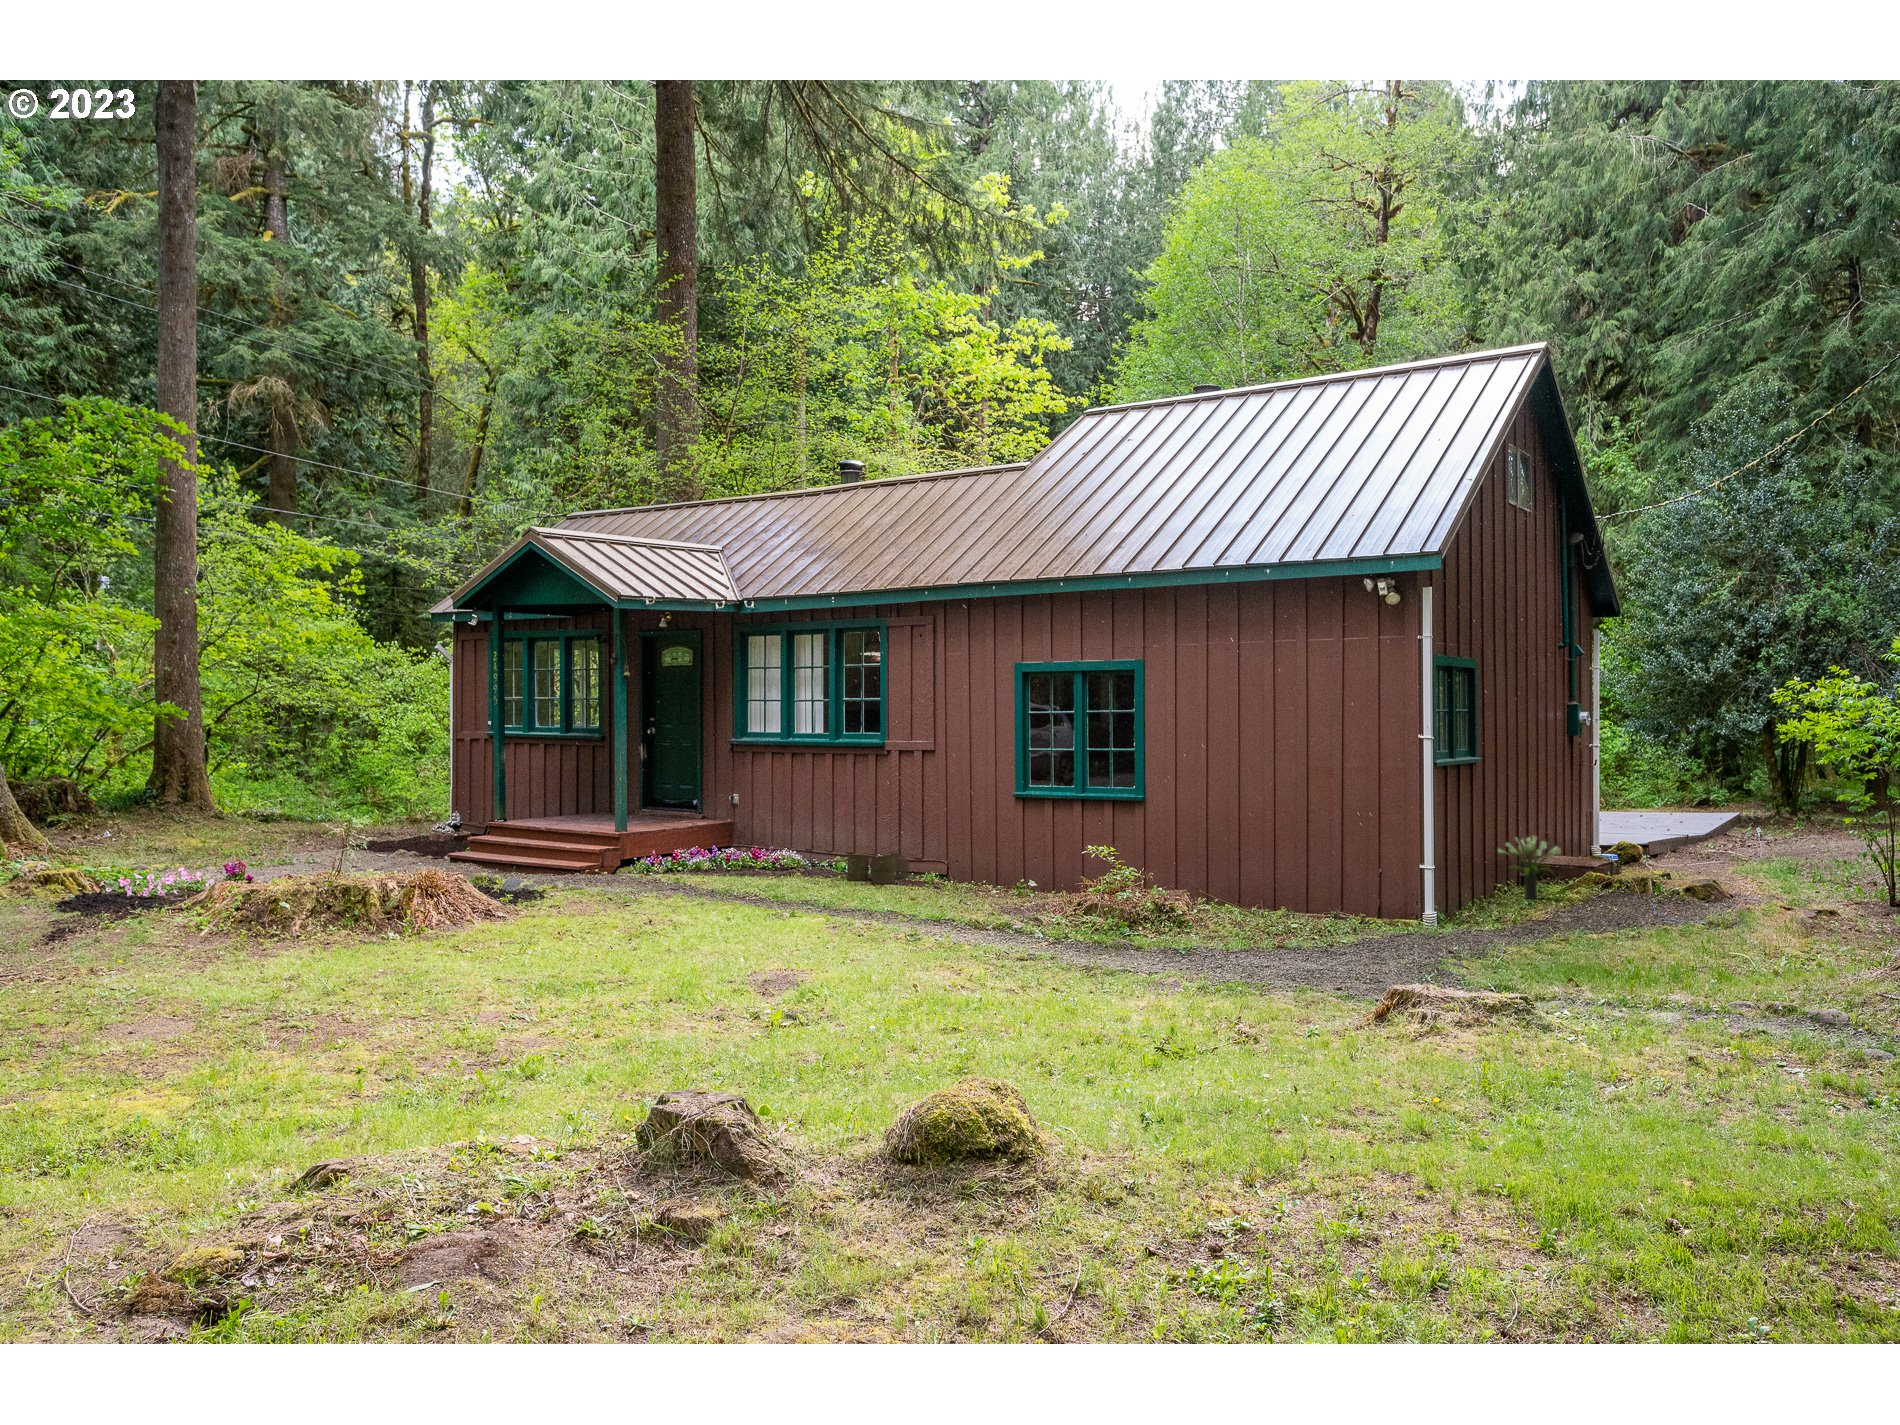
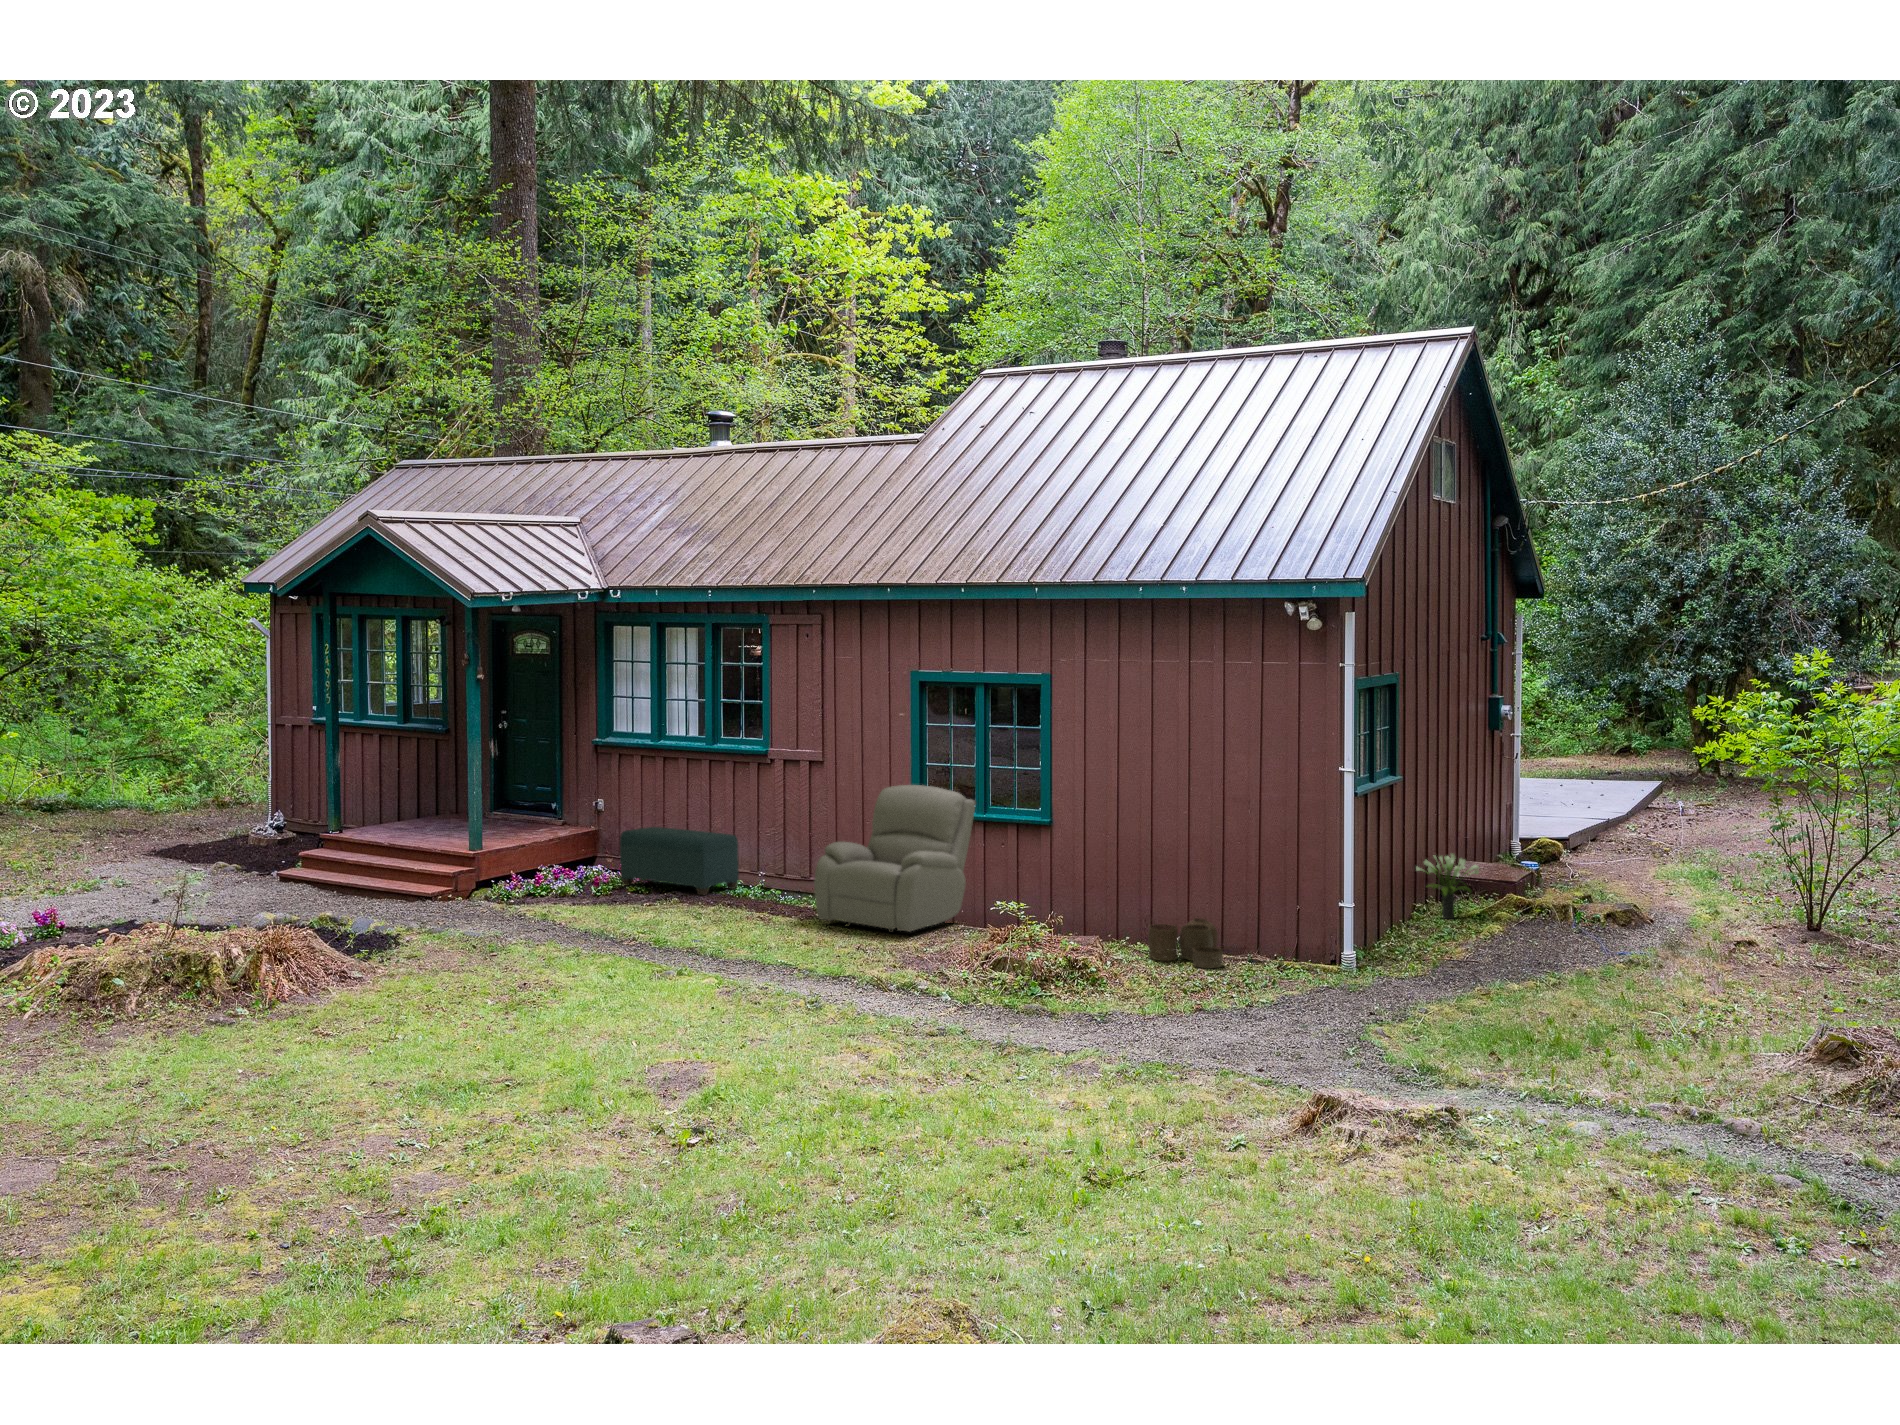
chair: none [921,767,1072,899] -> present [814,785,975,933]
bench: none [750,818,856,875] -> present [620,827,739,895]
woven basket: present [847,853,909,884] -> present [1148,918,1223,968]

